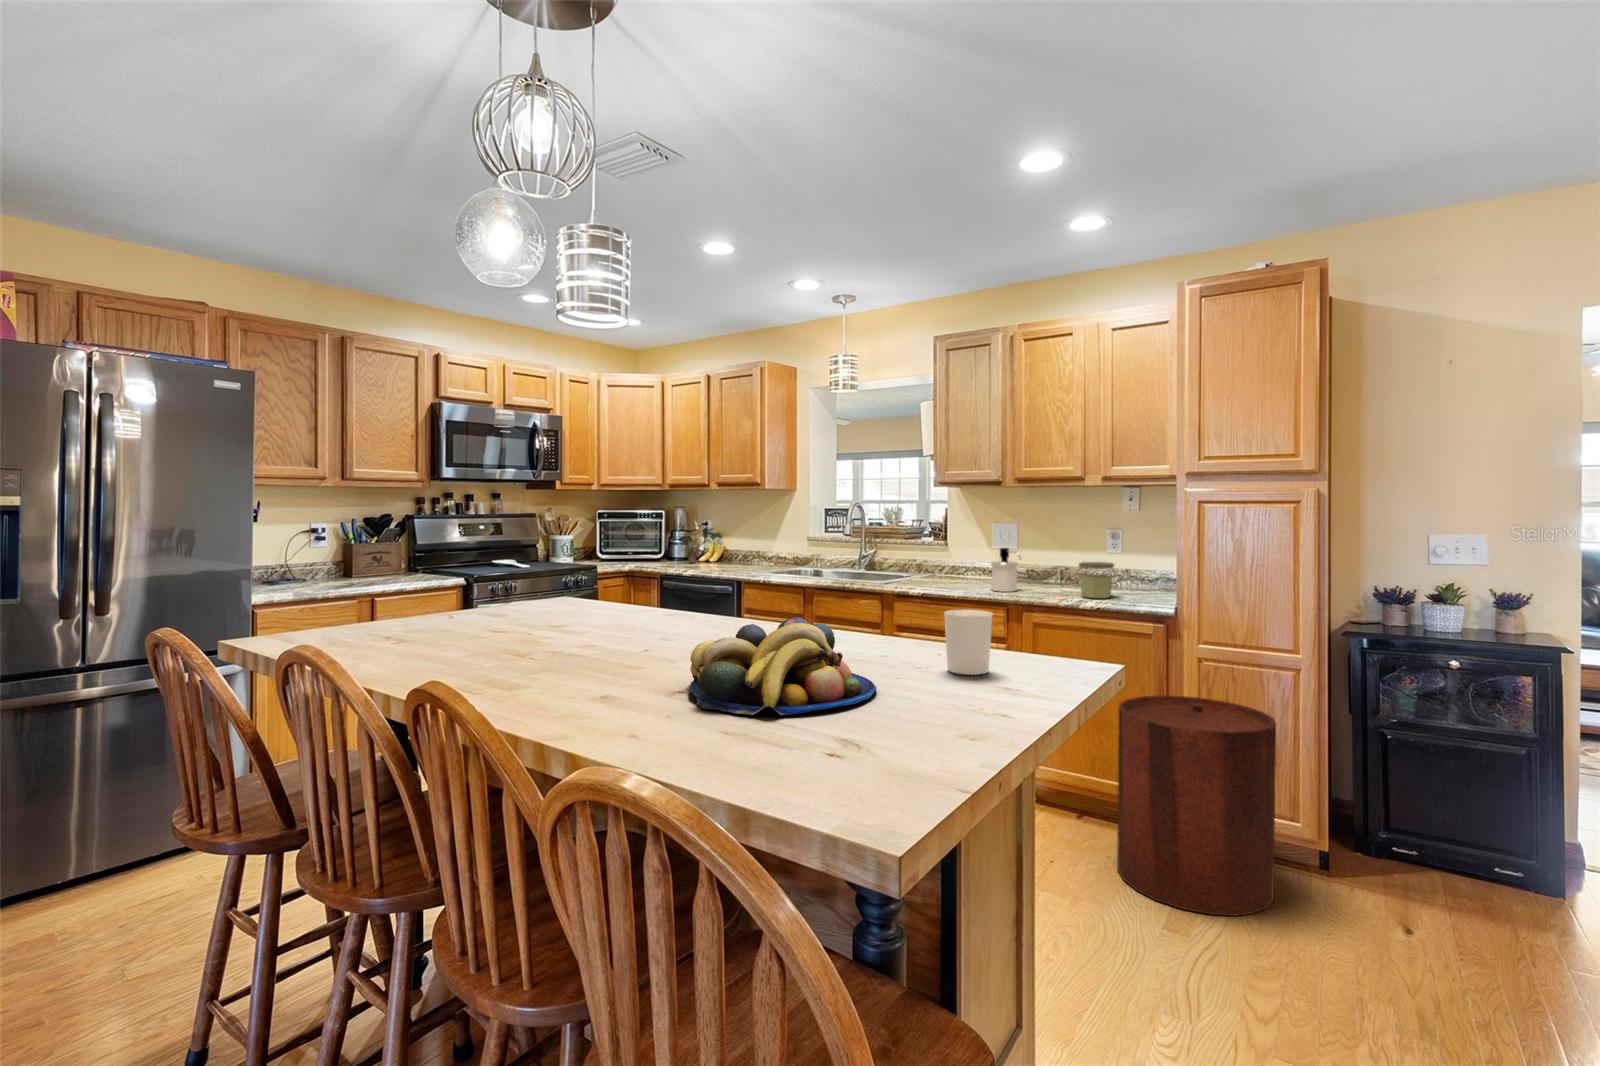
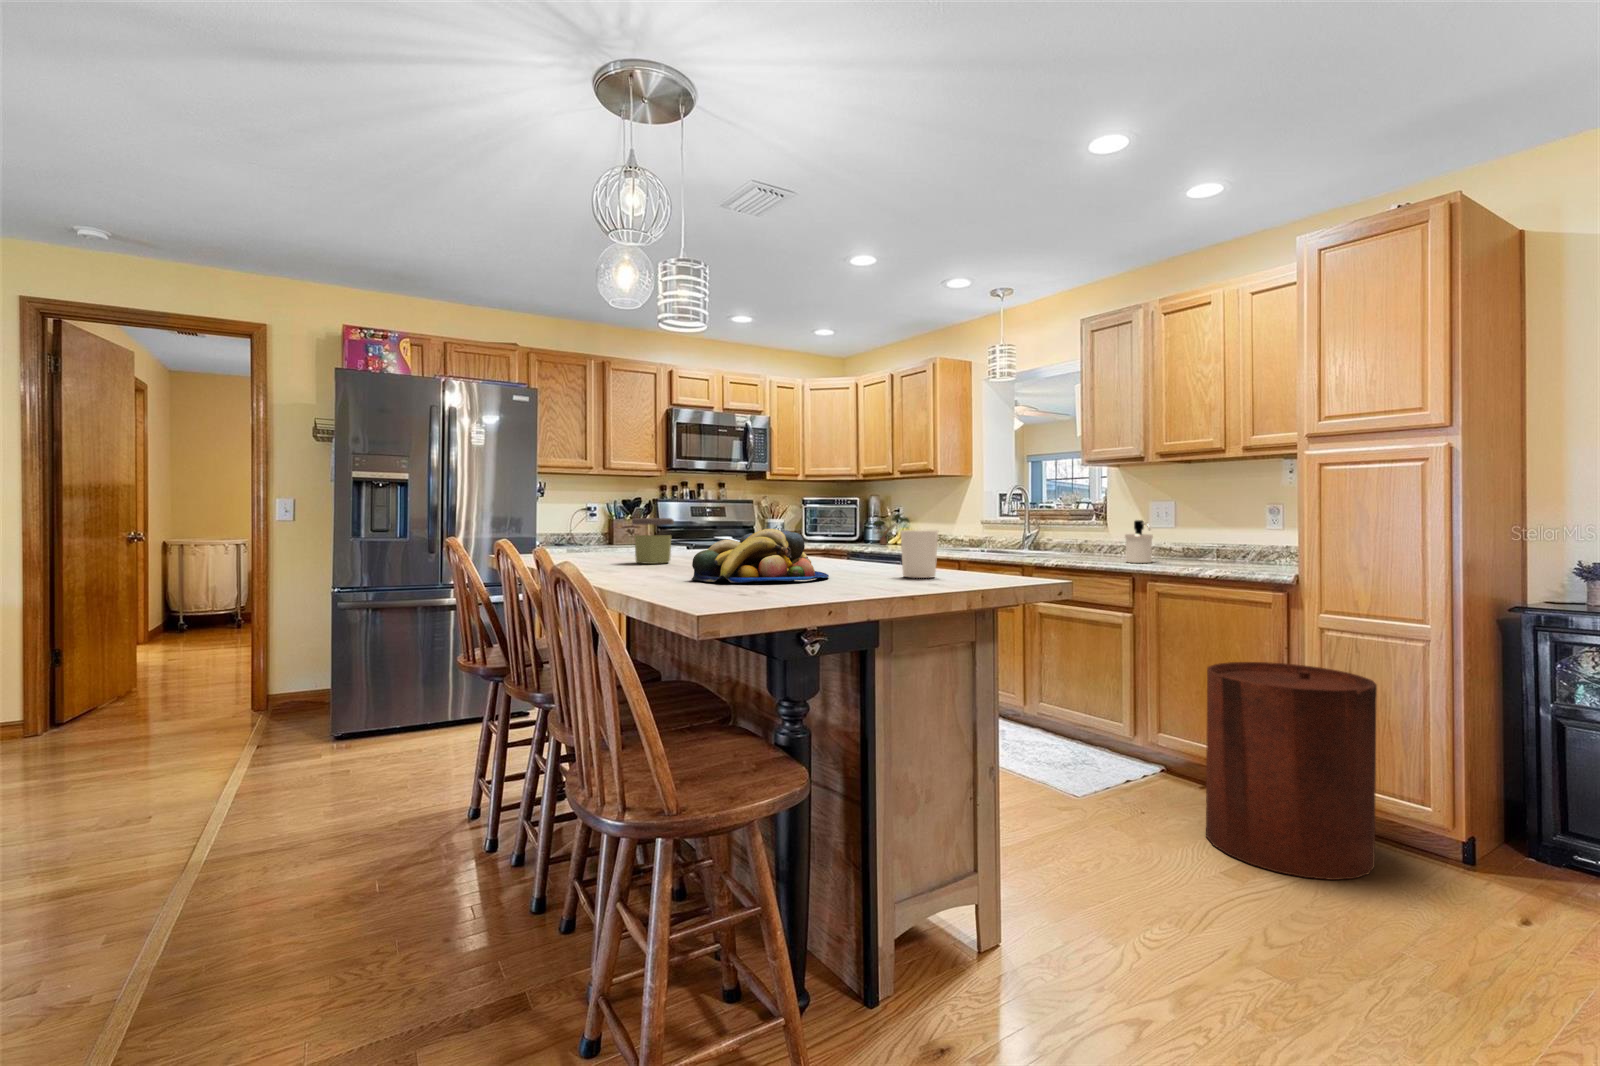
jar: present [1079,562,1114,598] -> present [632,518,674,564]

